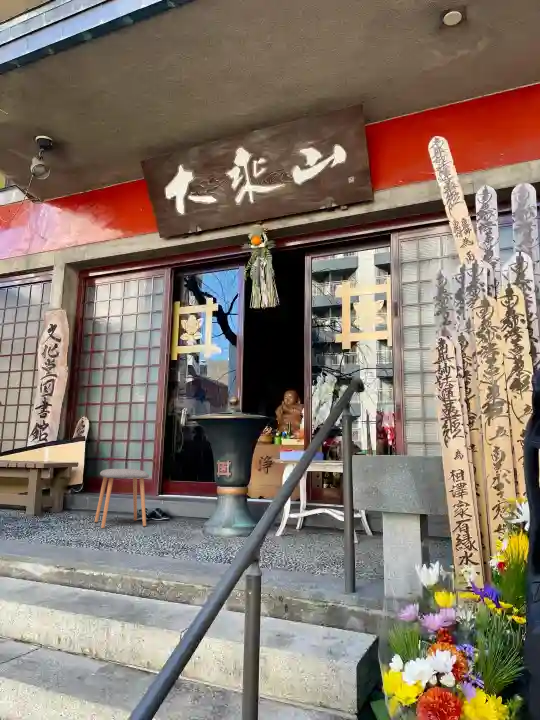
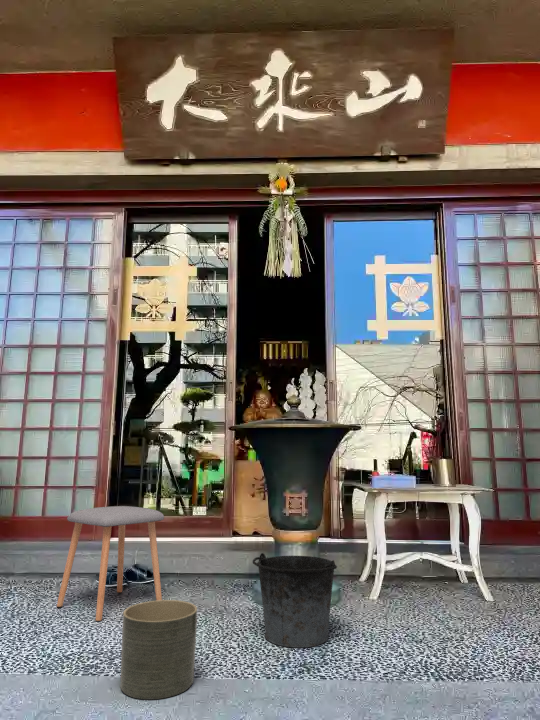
bucket: none [157,496,205,546] -> present [253,553,337,648]
planter: none [65,510,105,548] -> present [120,600,197,699]

